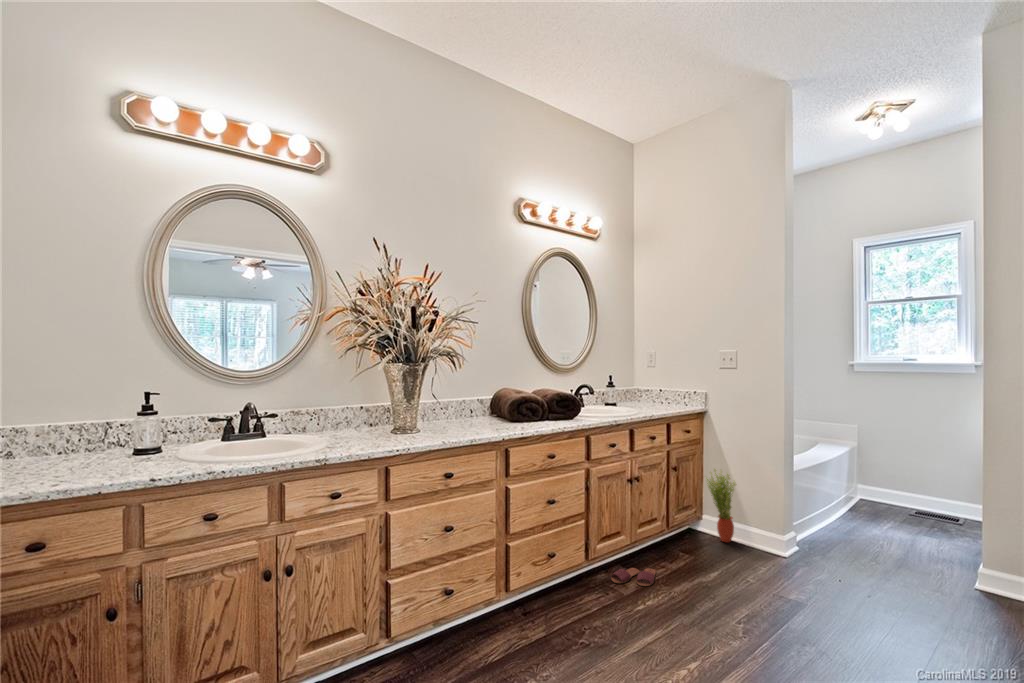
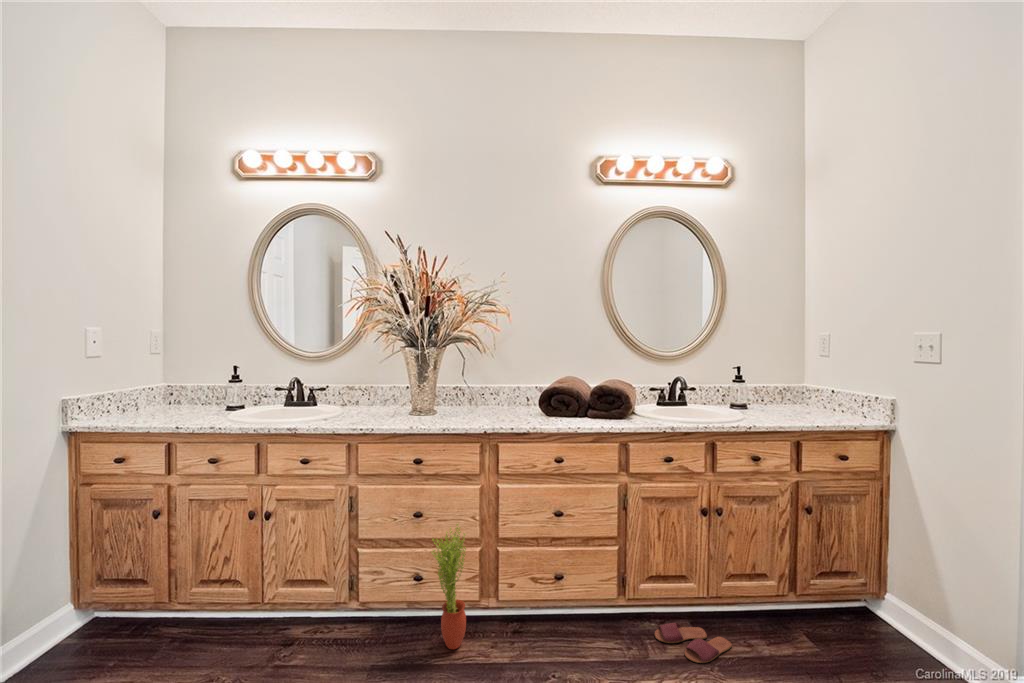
potted plant: present [707,470,736,542] -> present [431,524,466,649]

